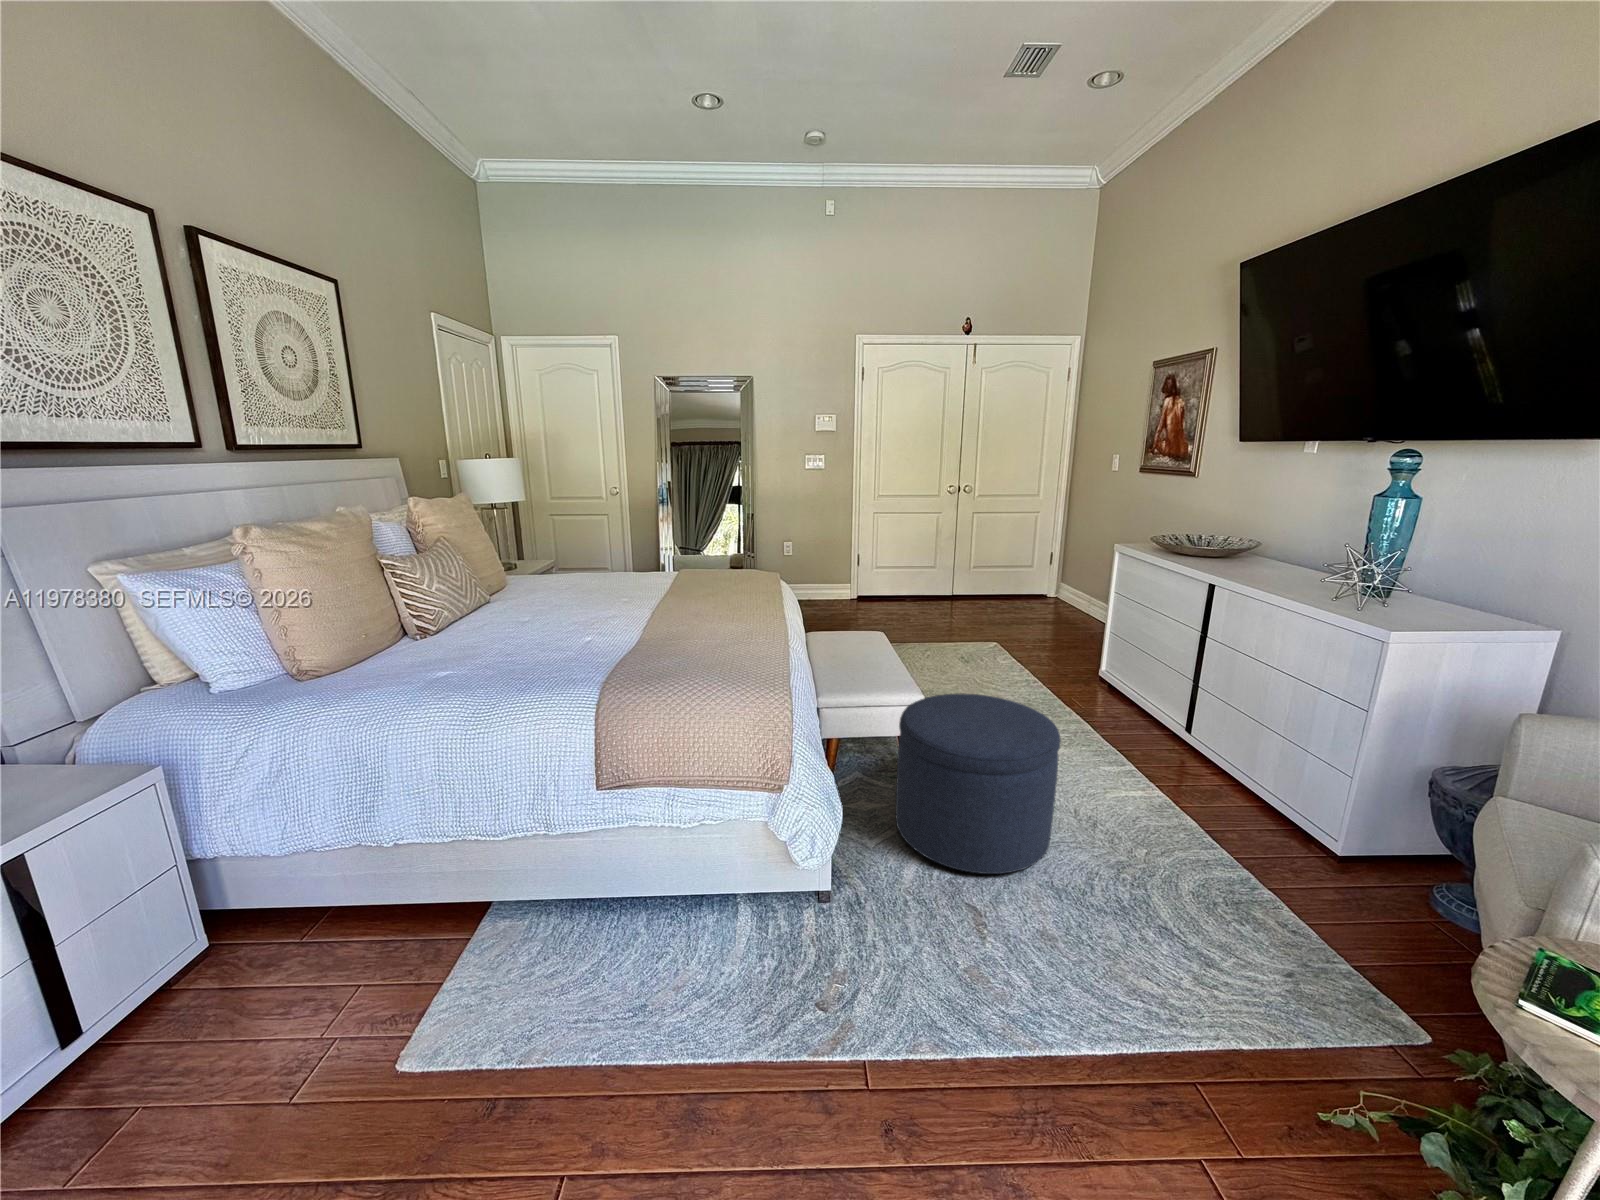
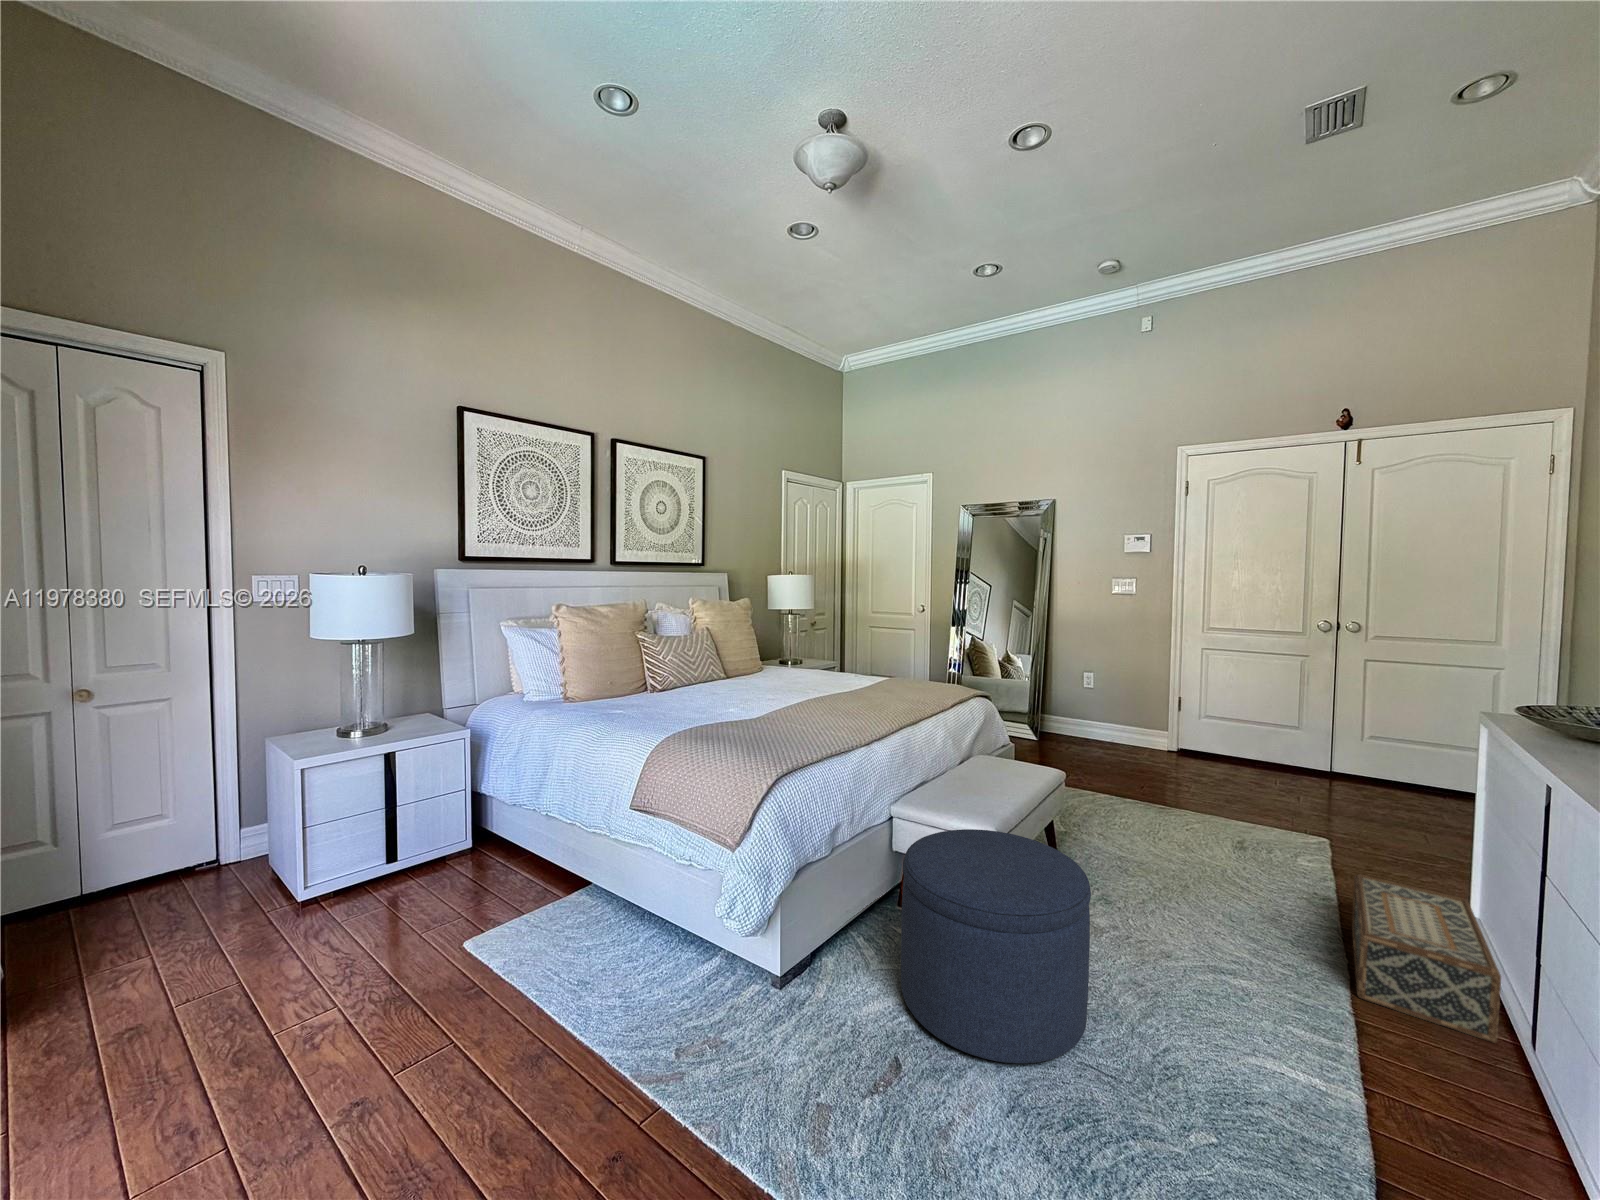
woven basket: none [1066,661,1175,737] -> present [1352,874,1501,1043]

